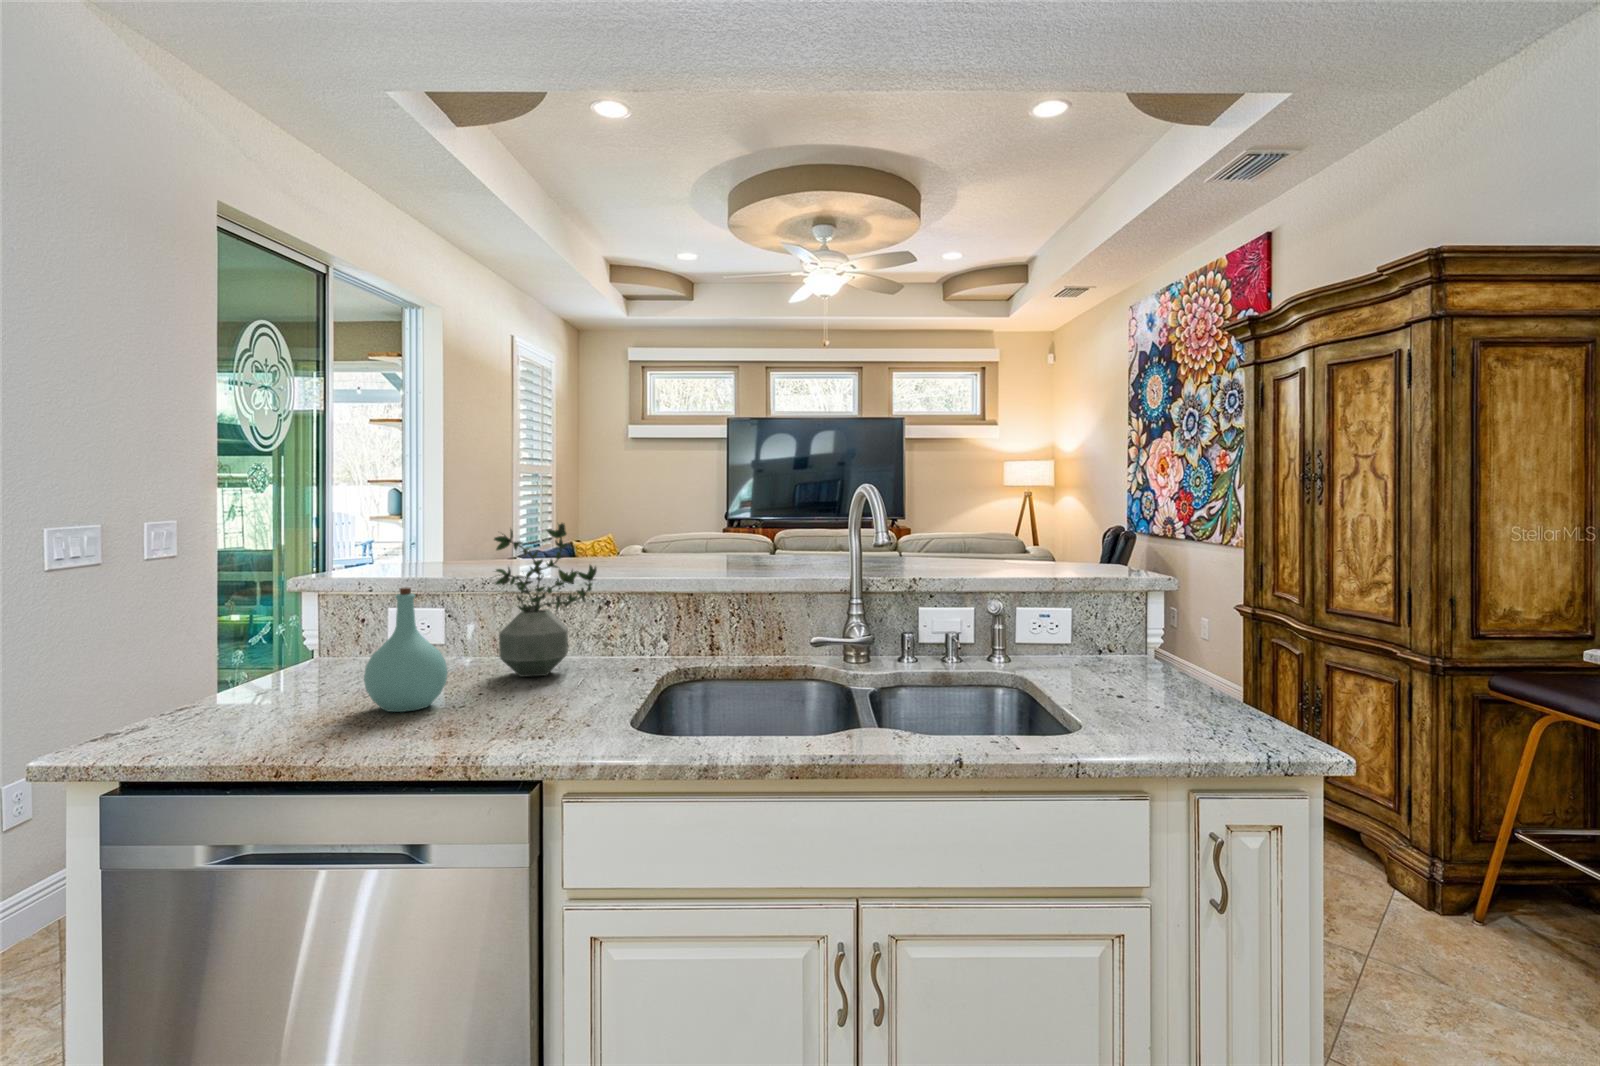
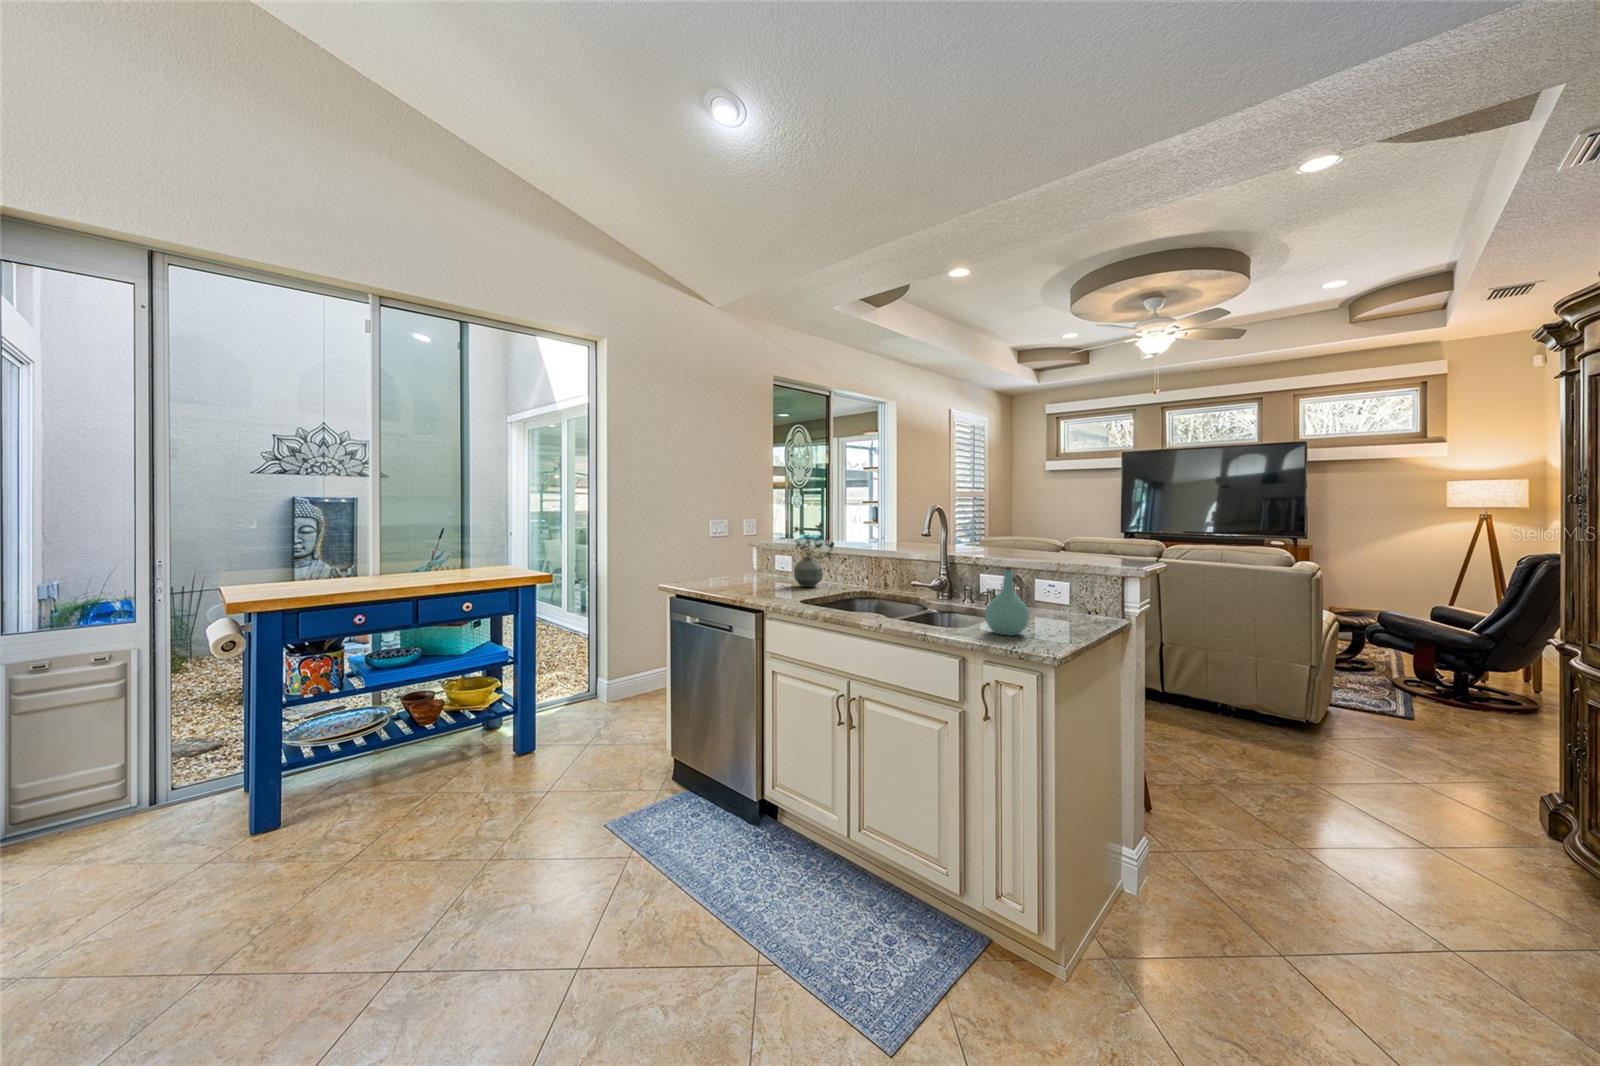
bottle: present [364,587,447,712] -> present [985,567,1029,635]

